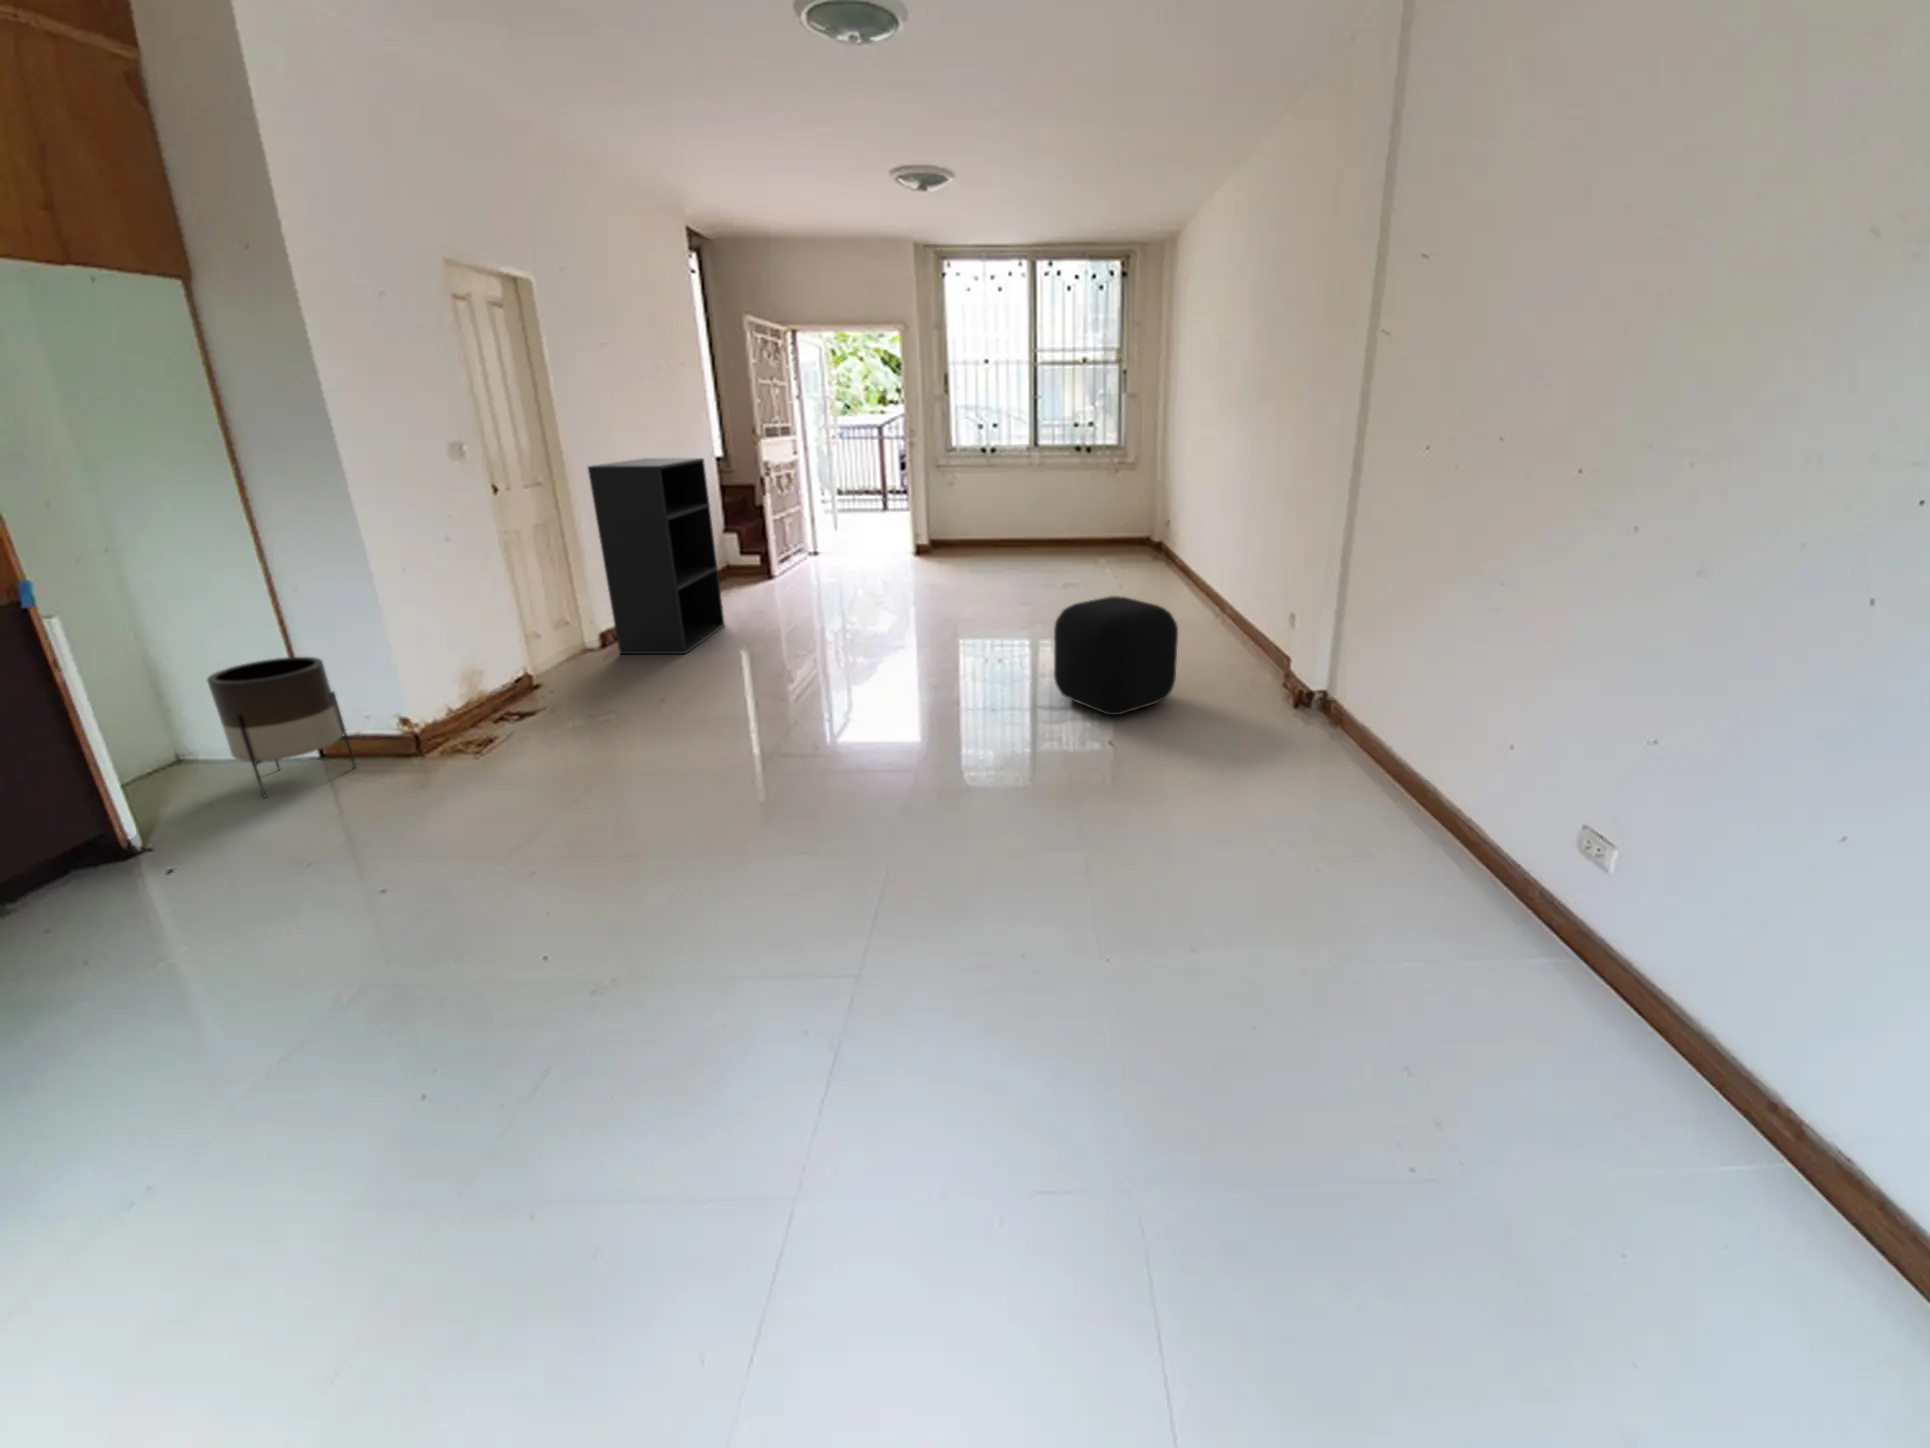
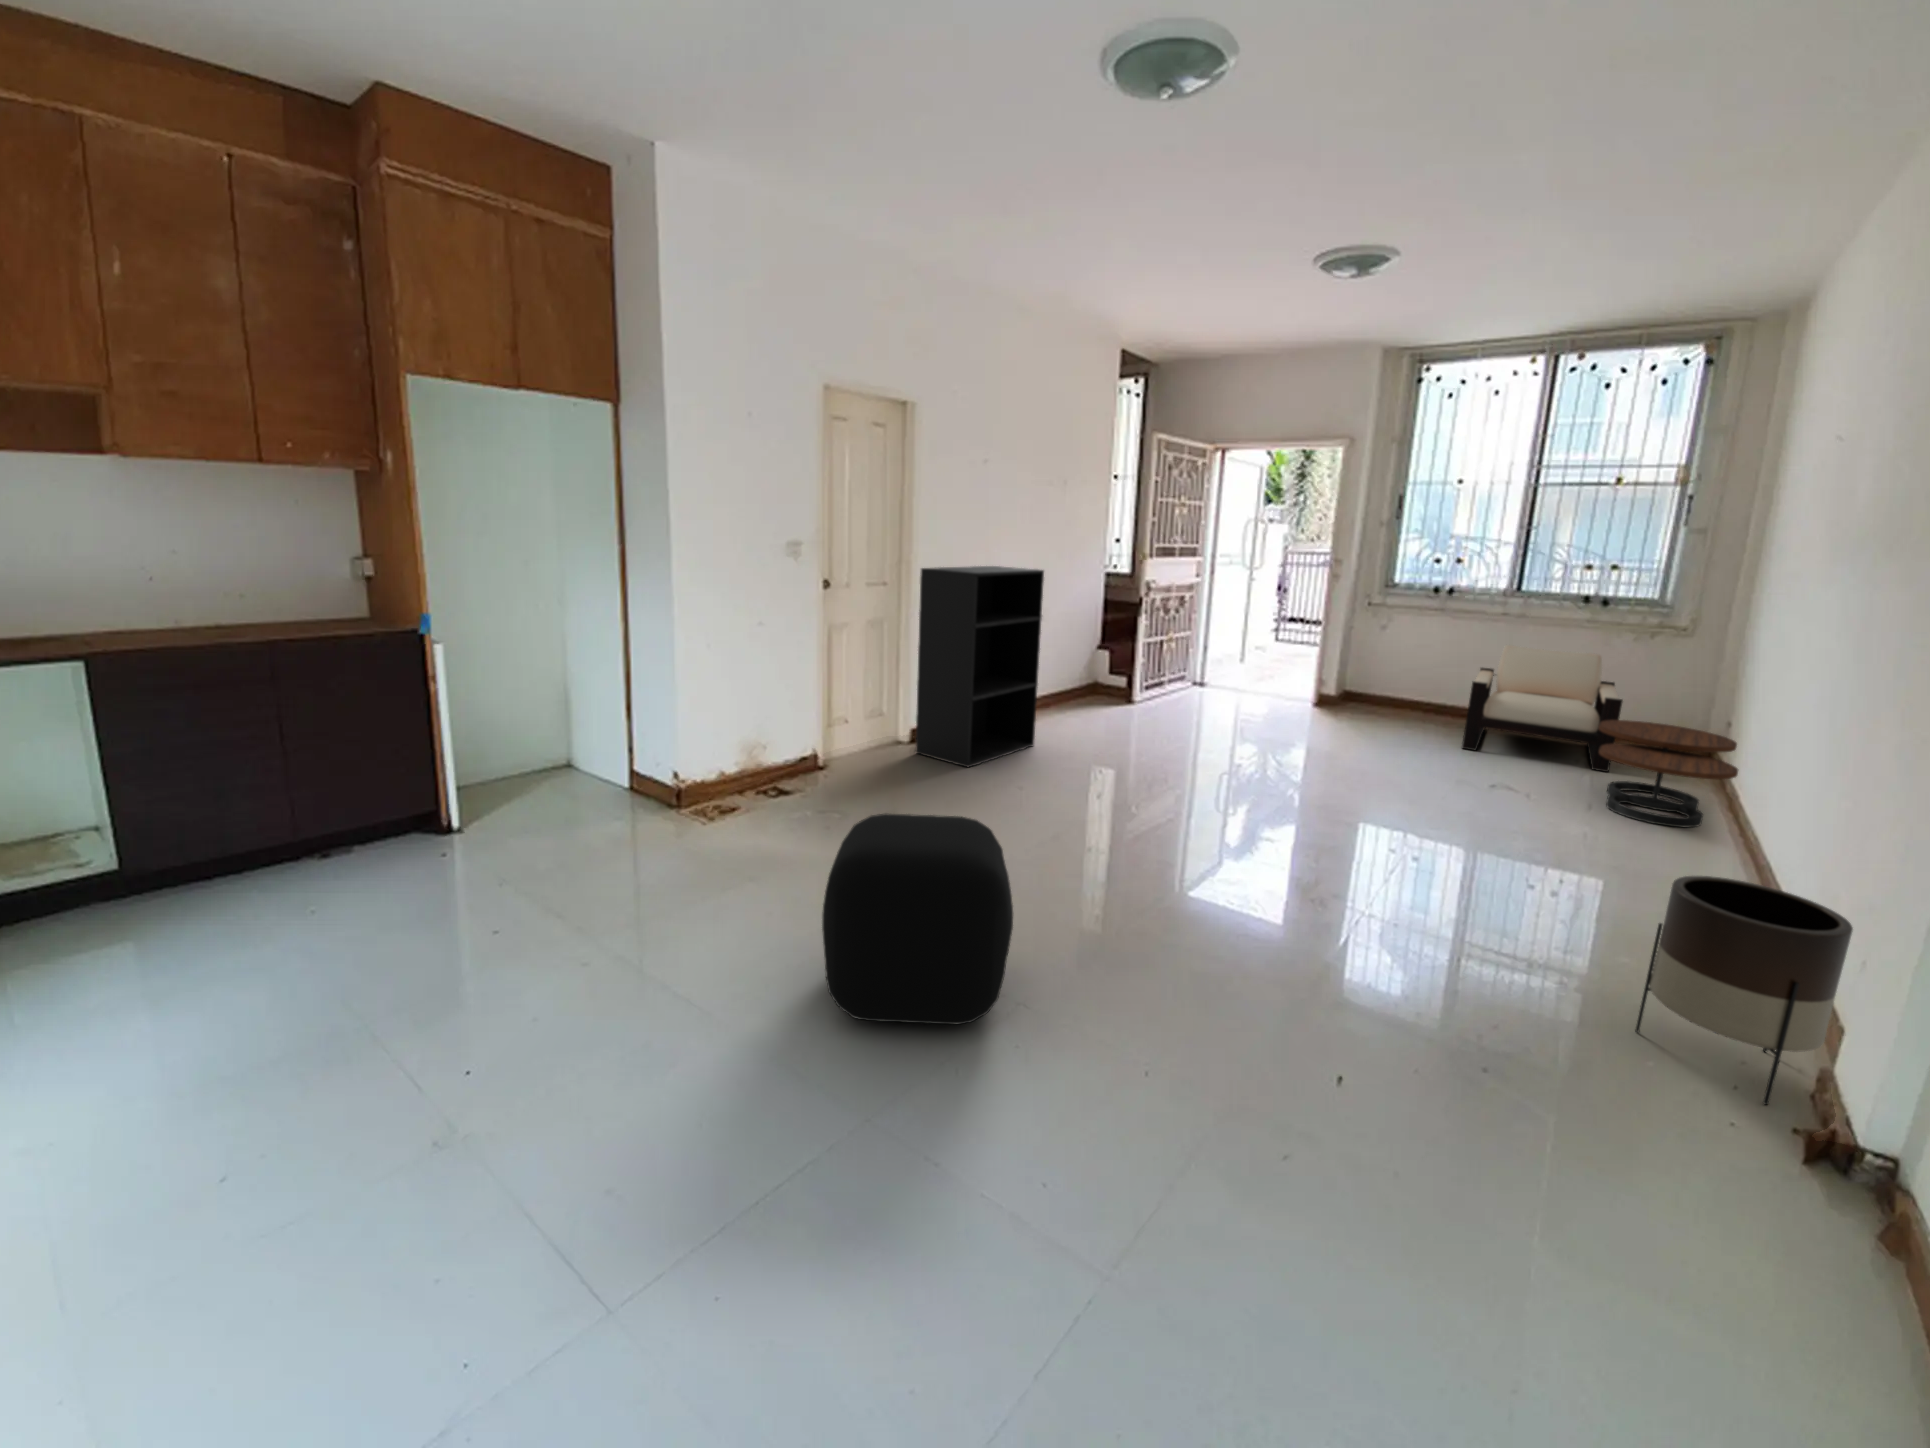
armchair: none [1023,486,1114,566] -> present [1462,645,1623,772]
coffee table: none [1108,527,1182,589] -> present [1599,720,1738,828]
ottoman: present [1054,596,1178,715] -> present [822,814,1013,1024]
planter: present [207,657,356,797] -> present [1636,876,1853,1105]

